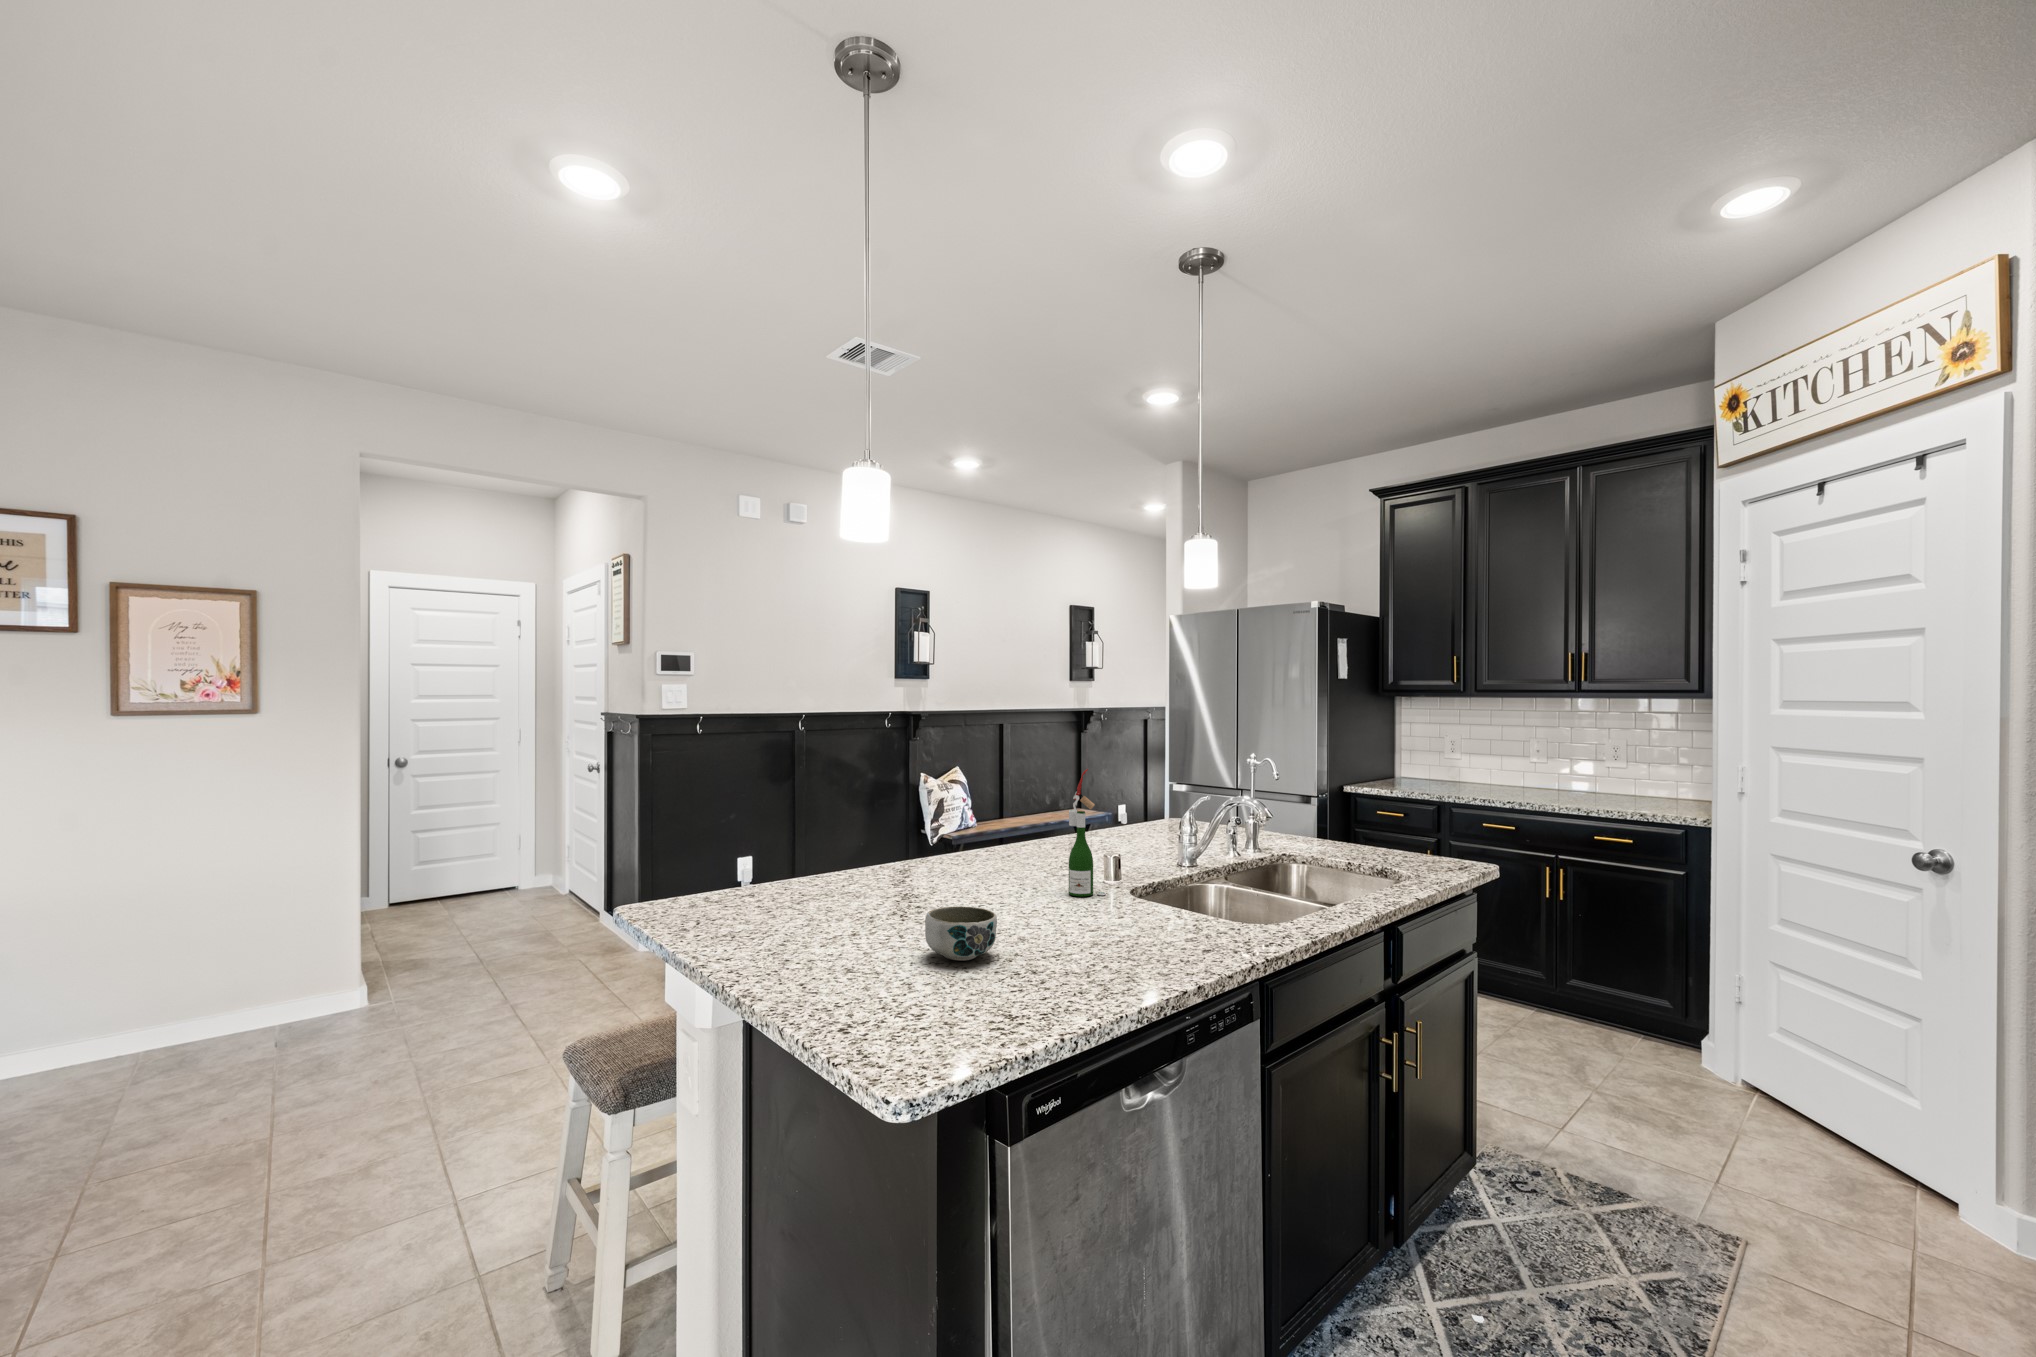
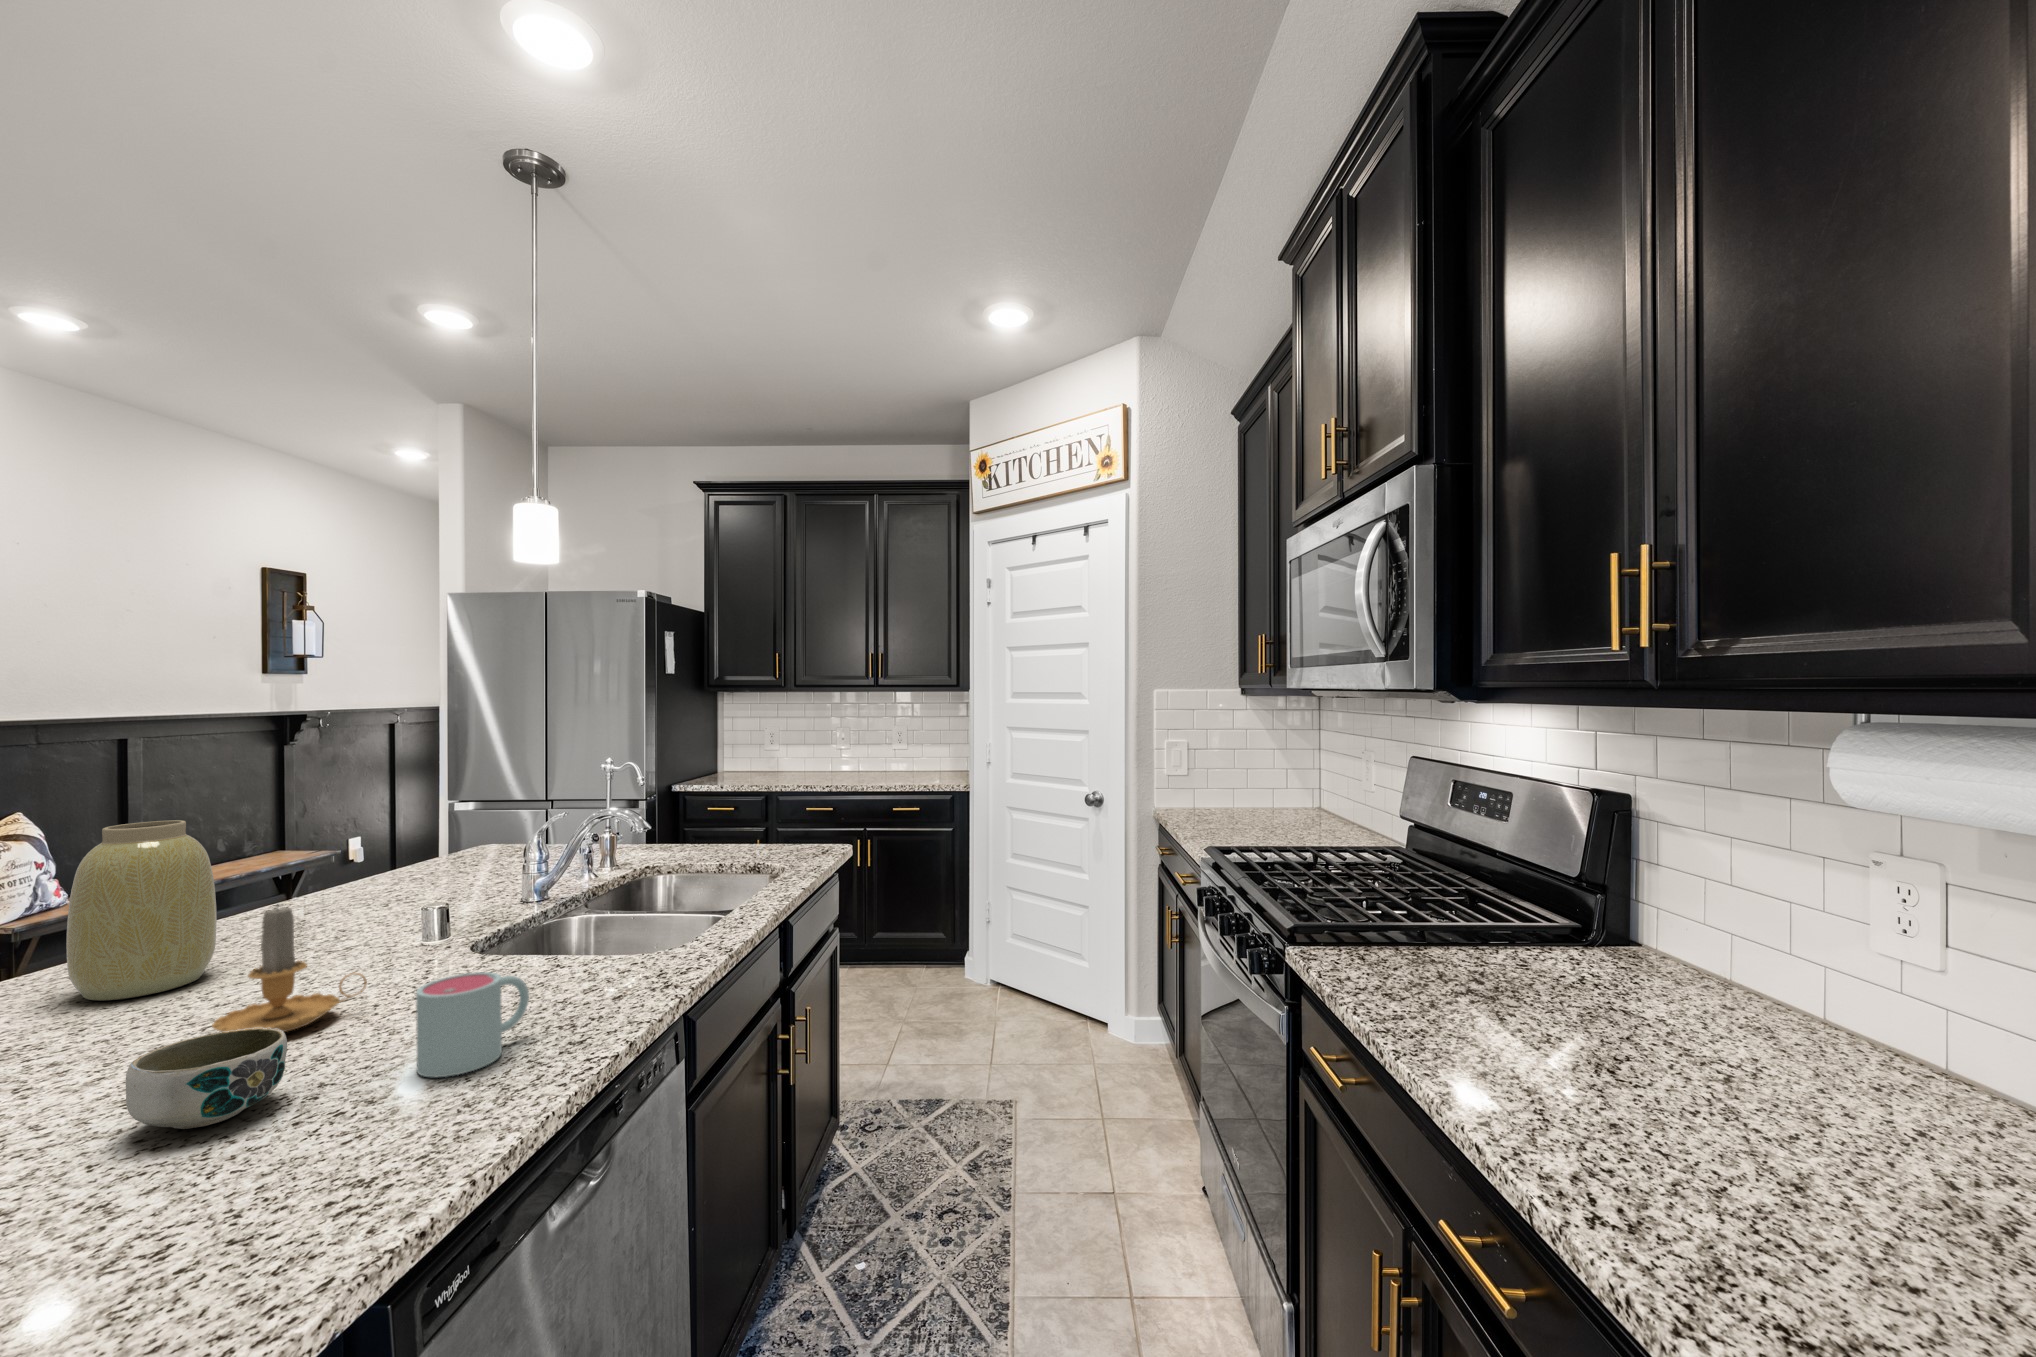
wine bottle: present [1069,769,1106,897] -> none [373,795,437,971]
vase: none [926,772,992,881] -> present [66,820,217,1001]
candle: none [976,833,1054,920] -> present [212,908,367,1032]
mug: none [1063,902,1136,973] -> present [416,972,529,1077]

